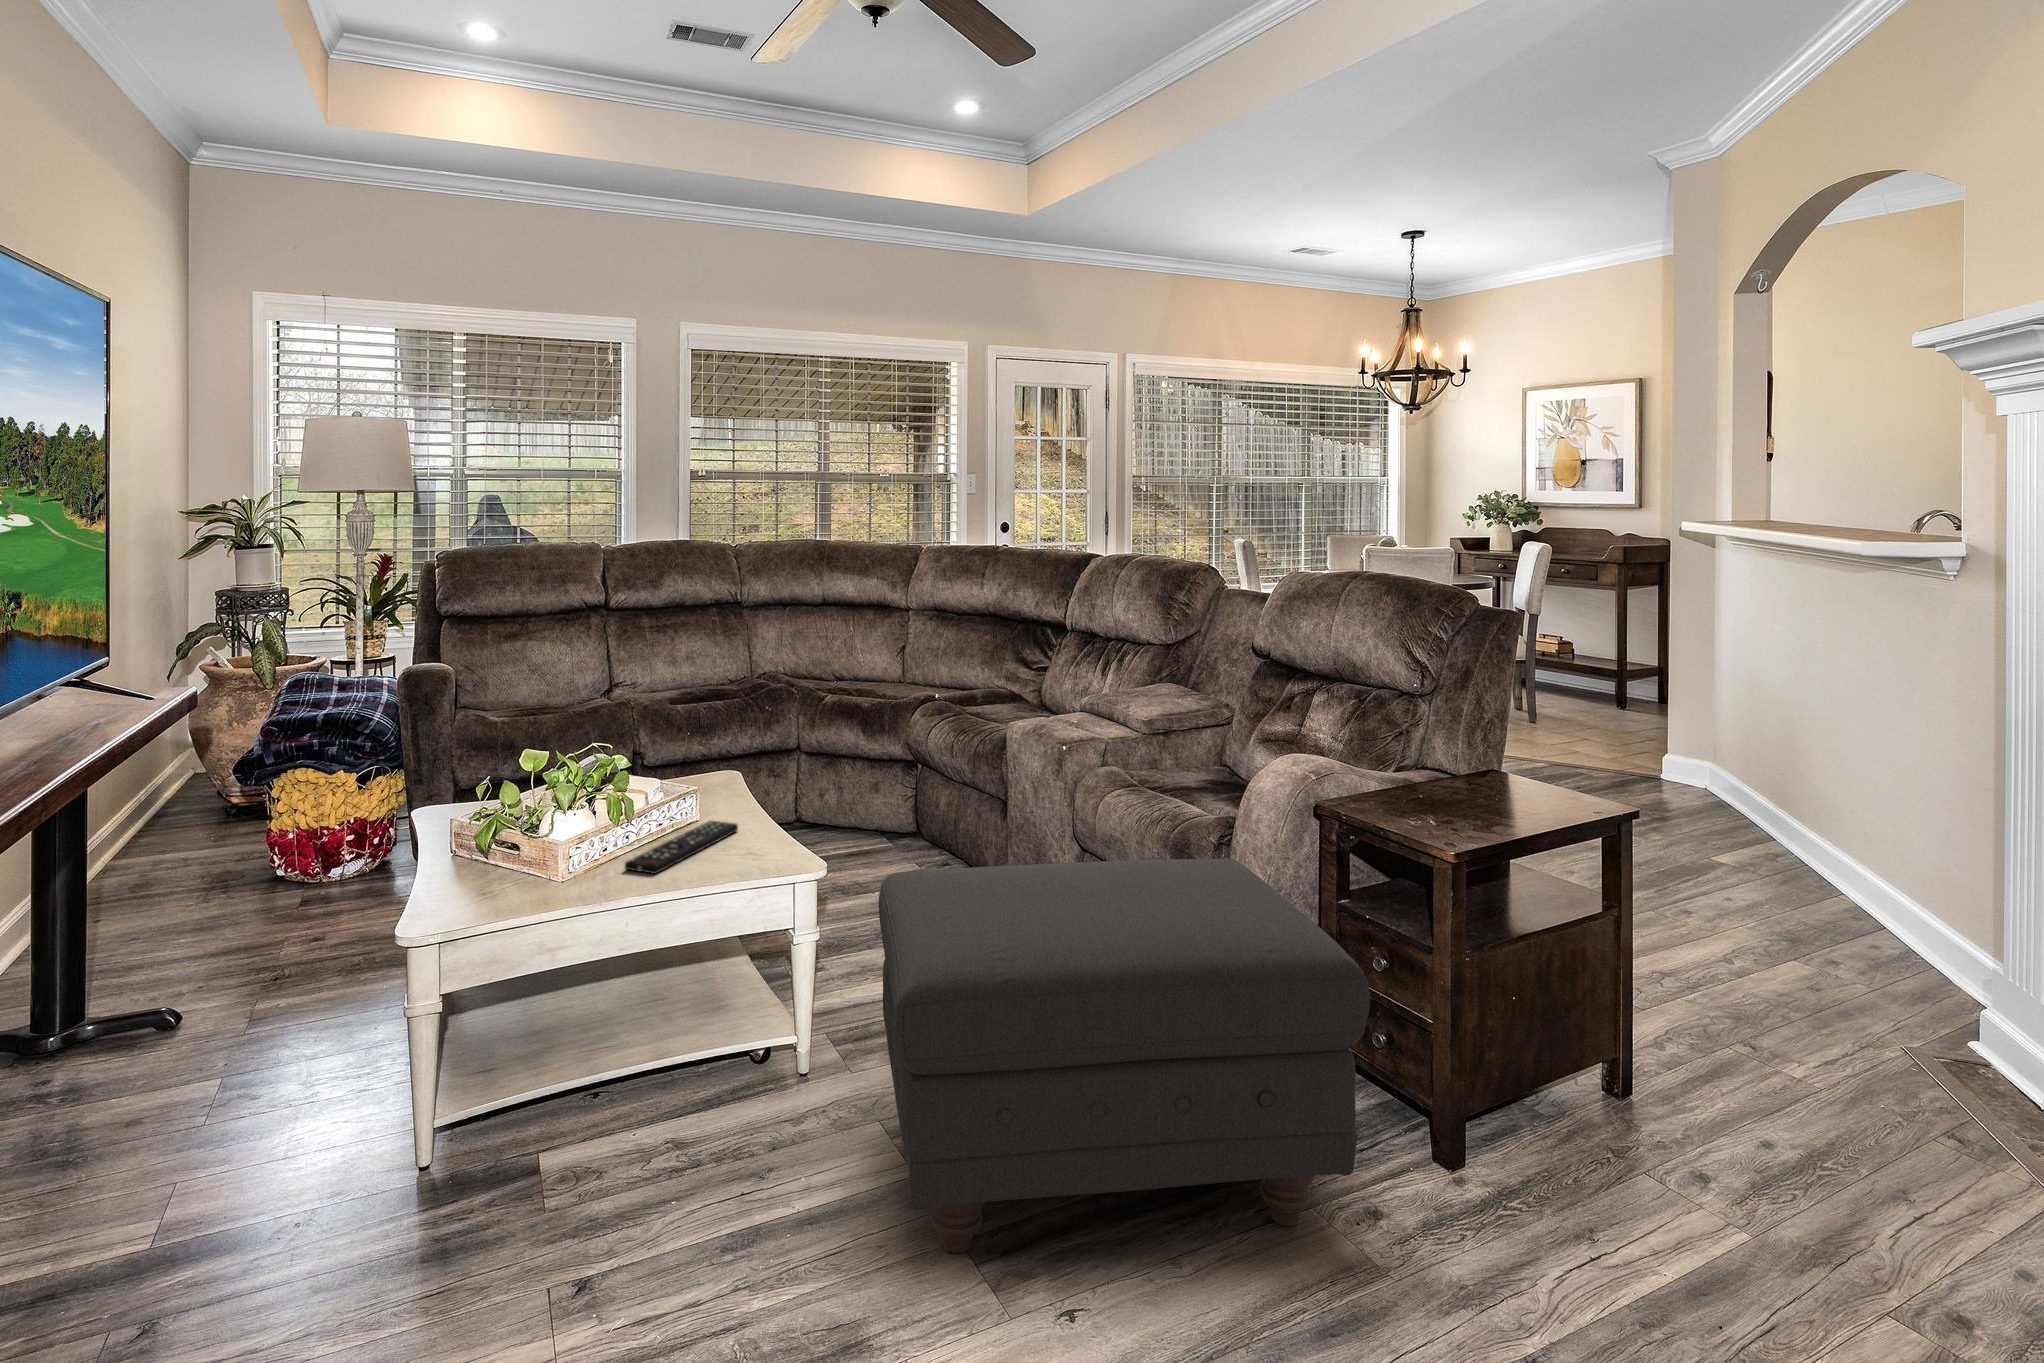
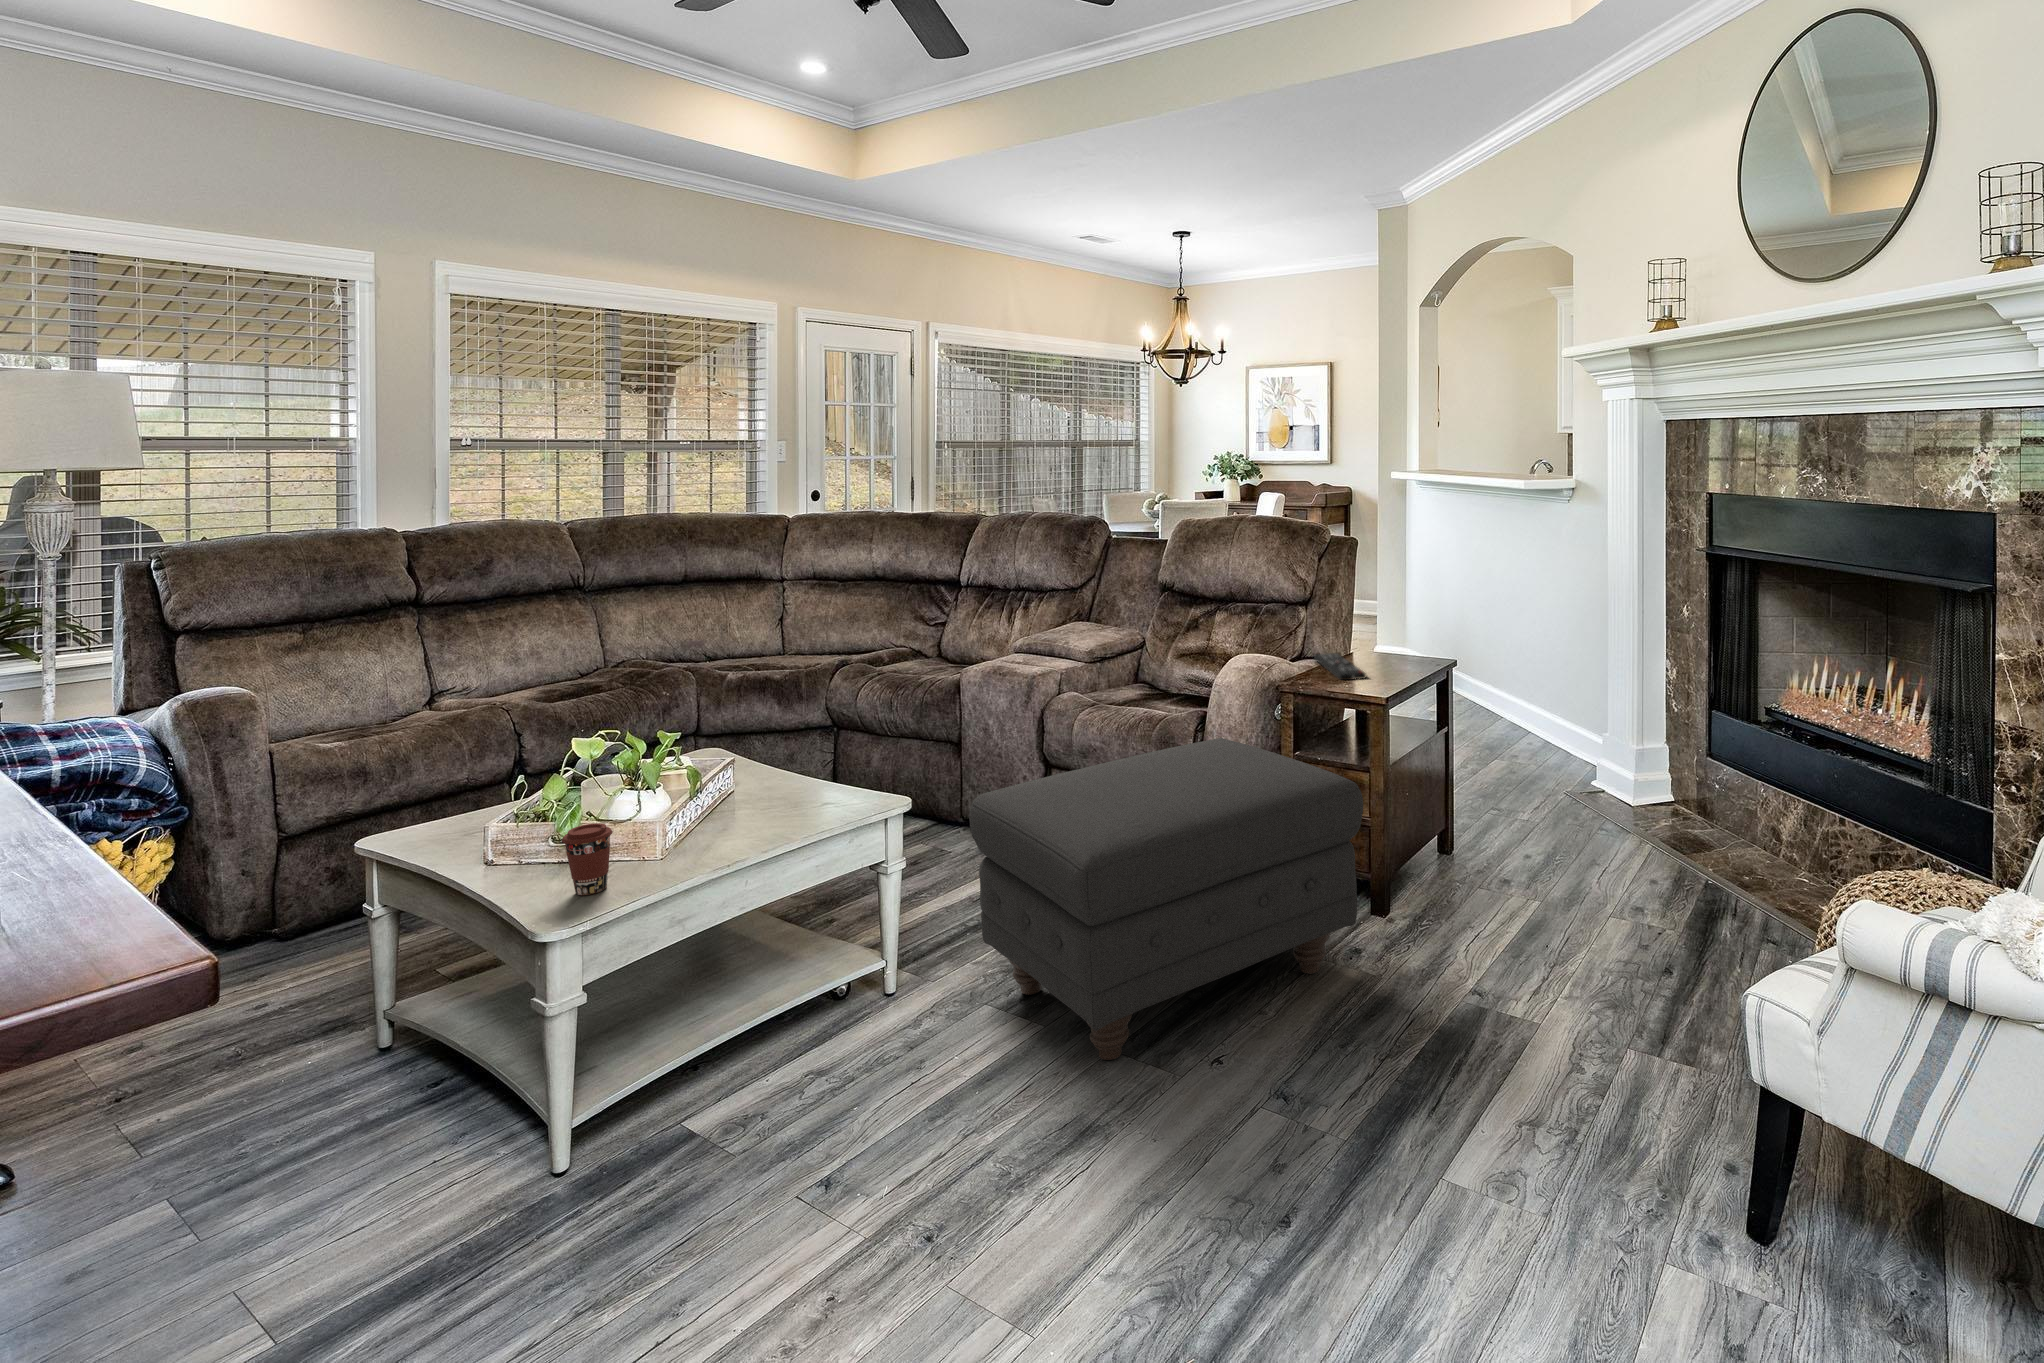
remote control: present [625,820,738,874] -> present [1314,653,1366,680]
coffee cup: none [470,829,516,899] -> present [562,823,613,895]

